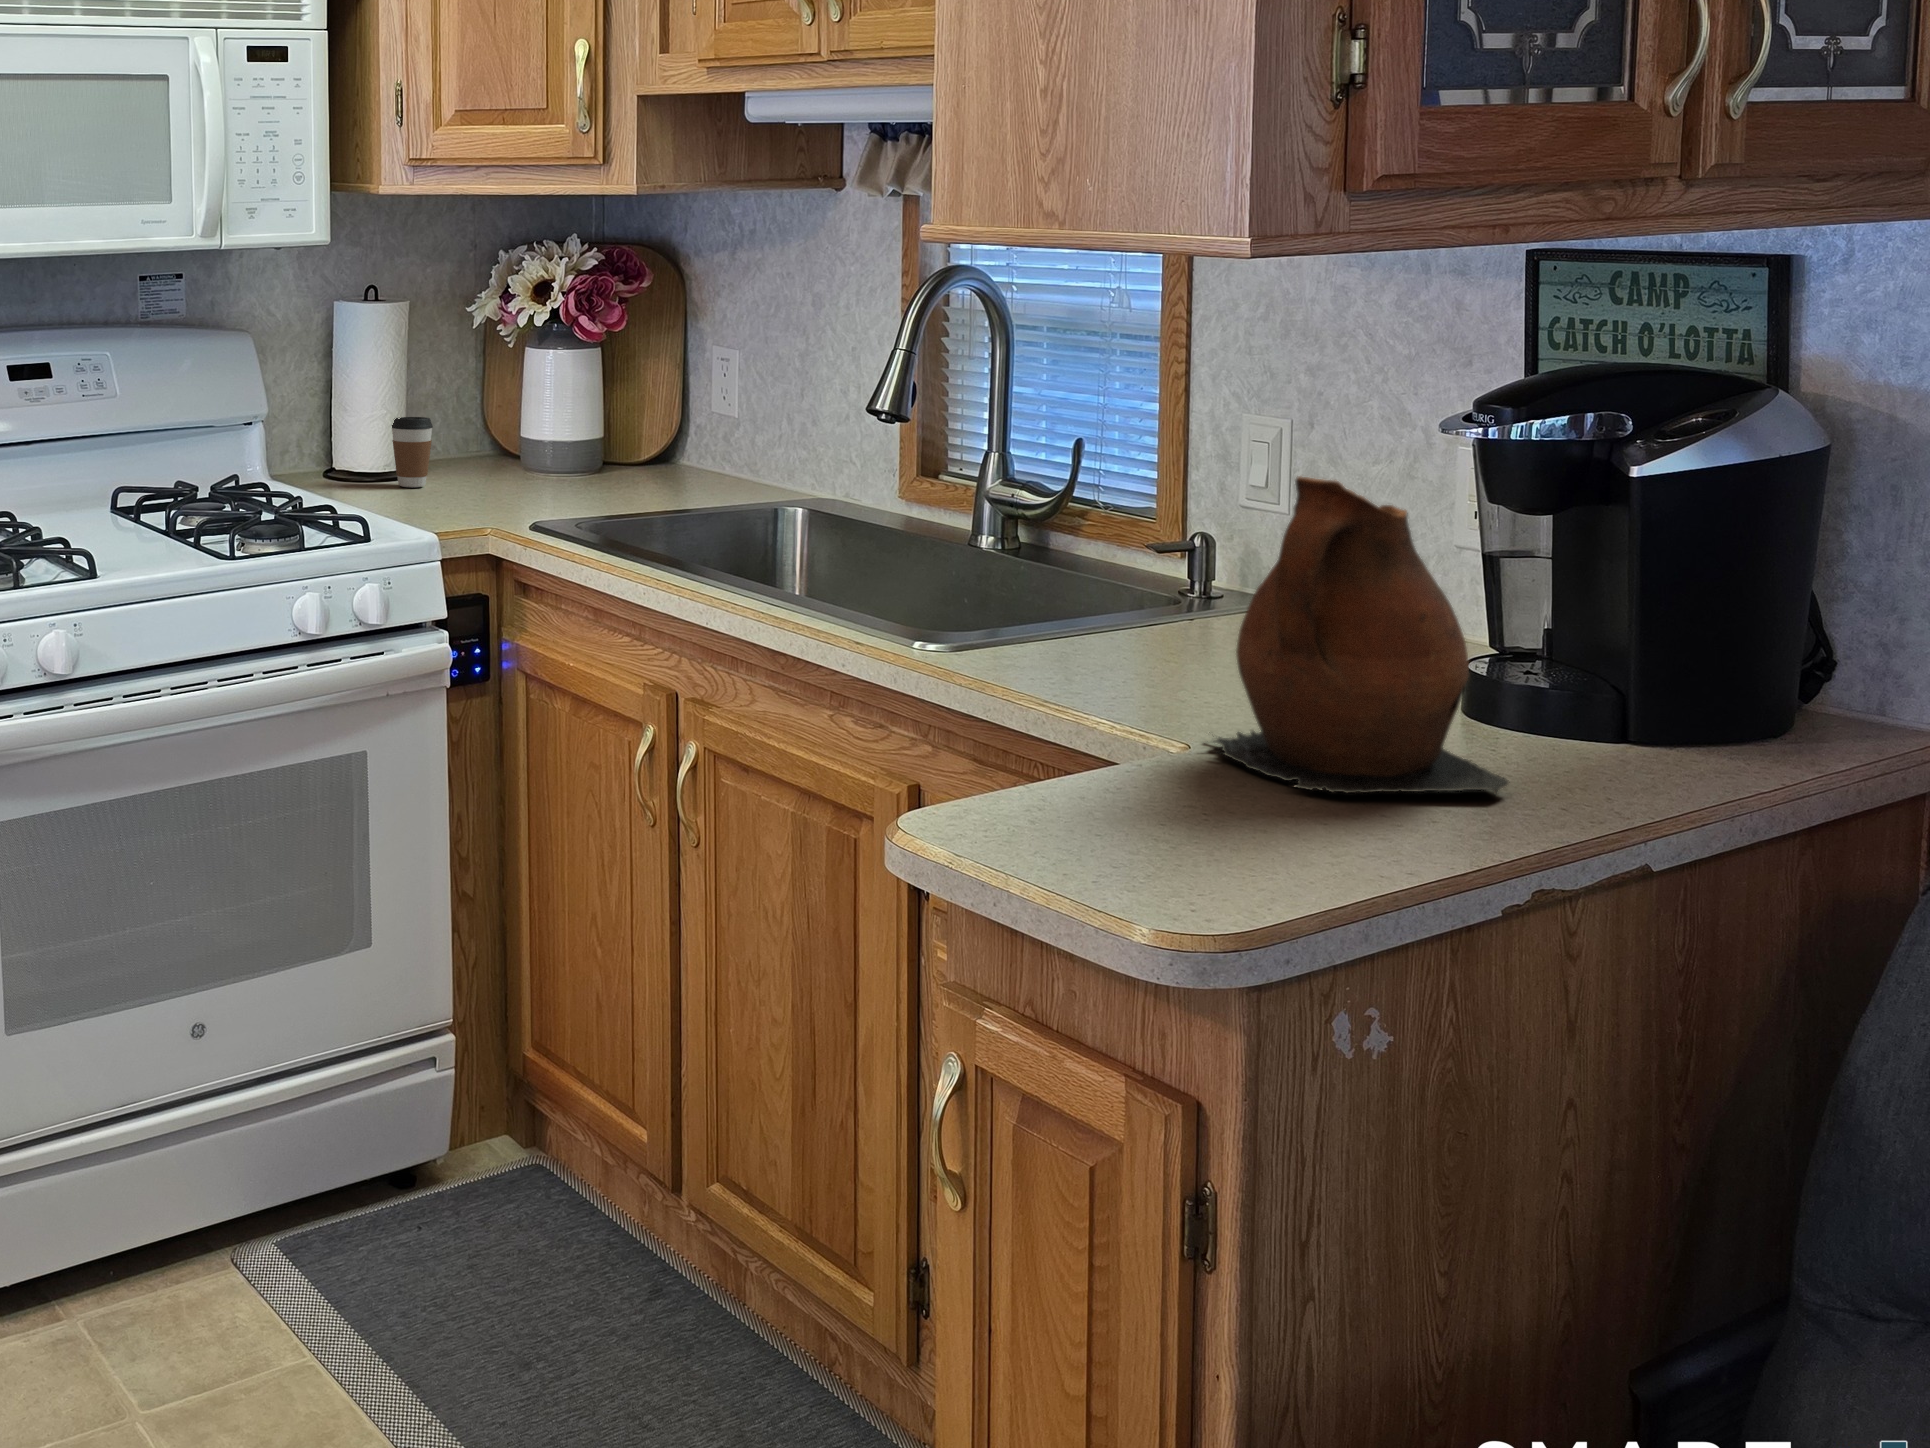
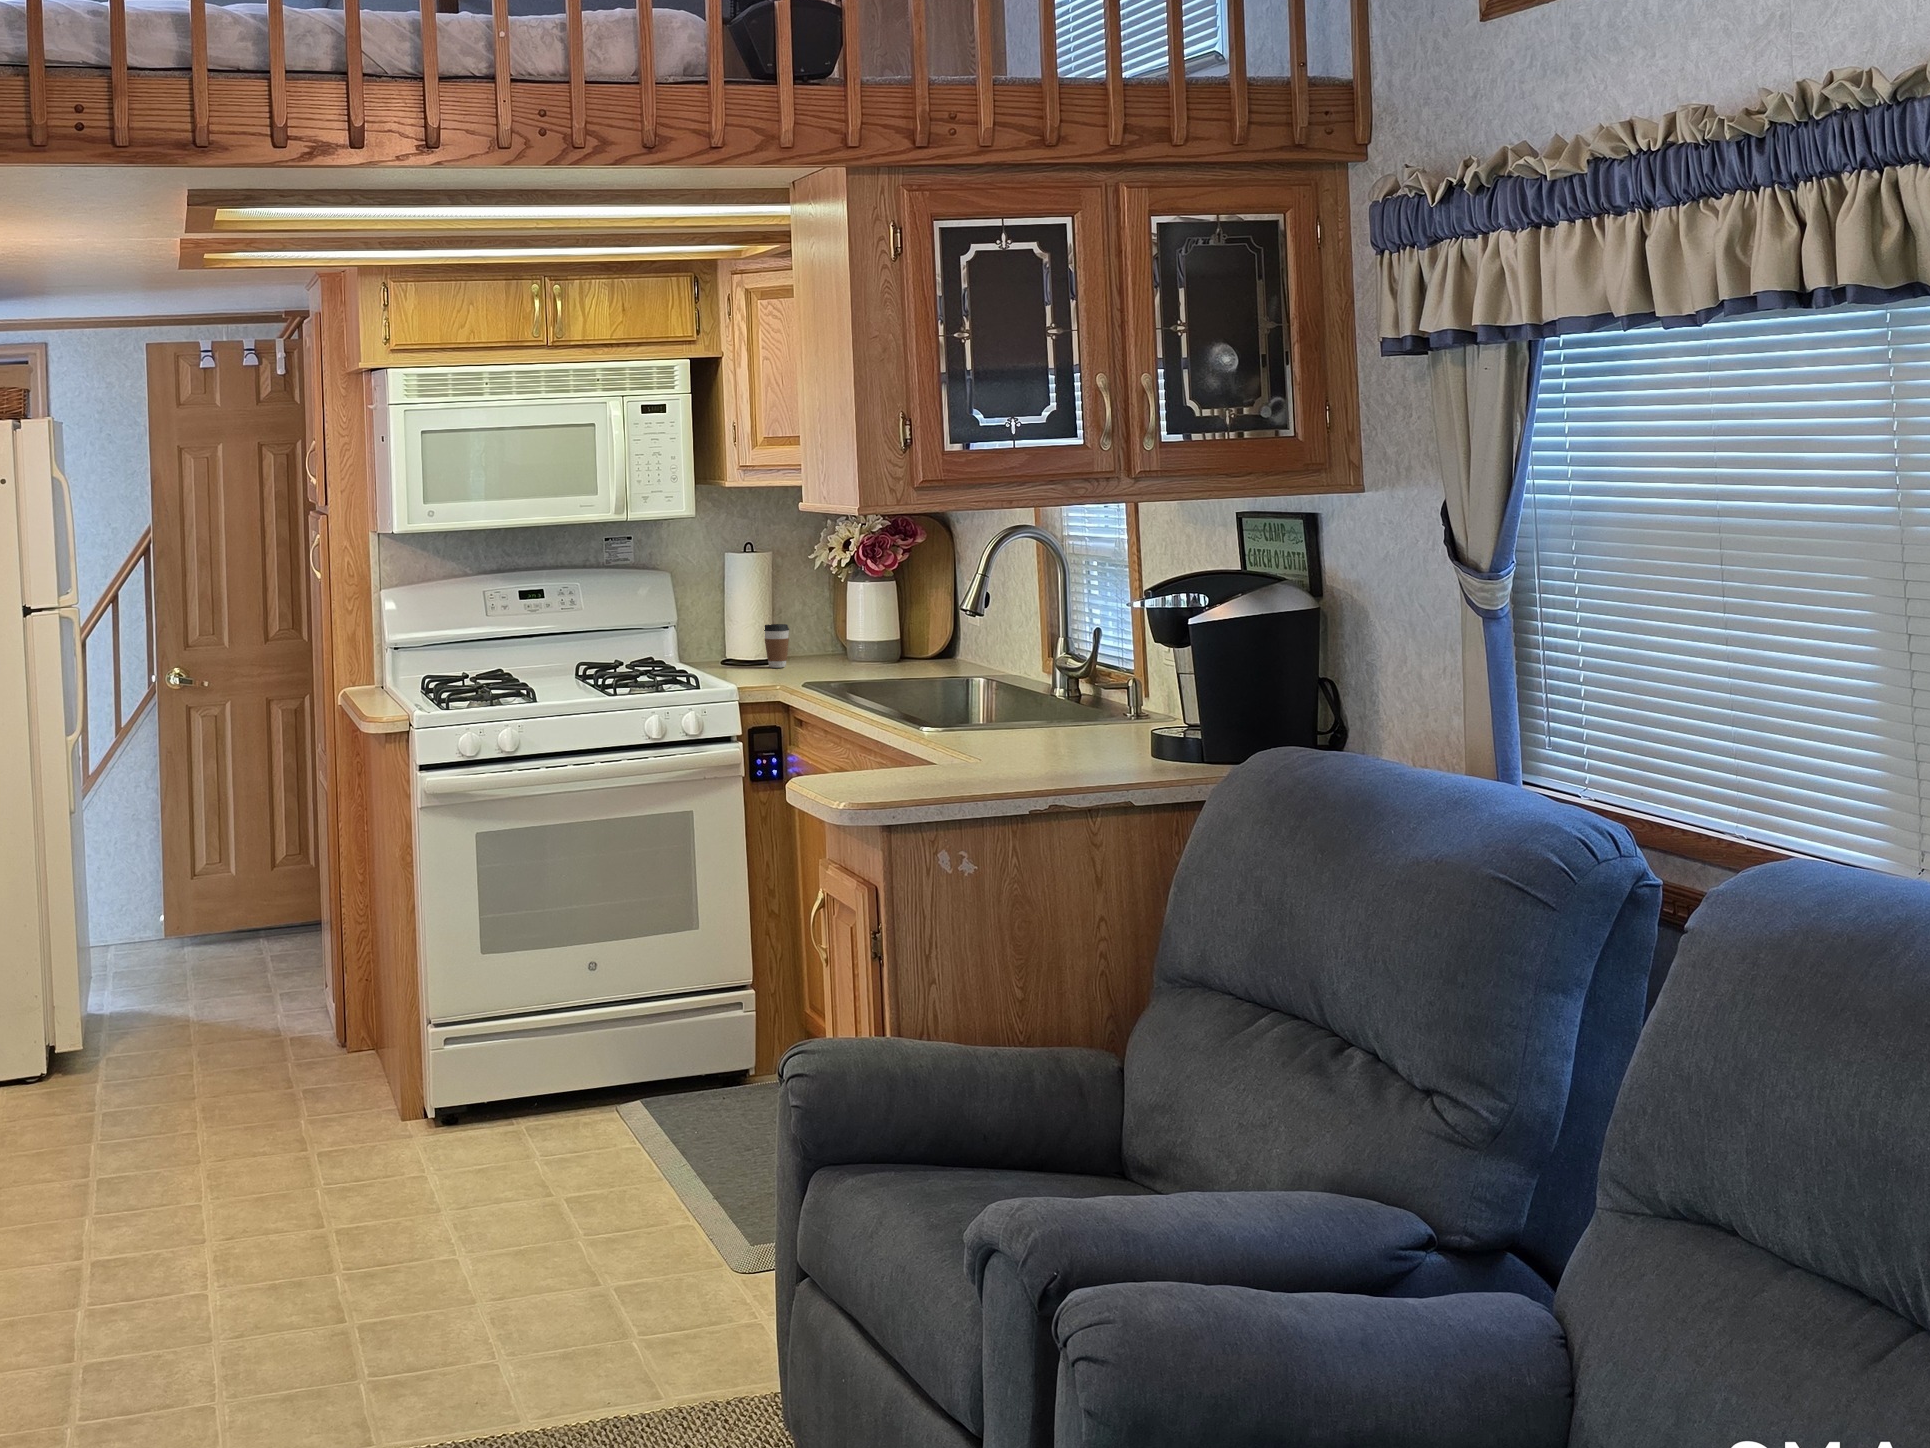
ceramic pitcher: present [1213,476,1508,794] -> none [976,620,1095,771]

